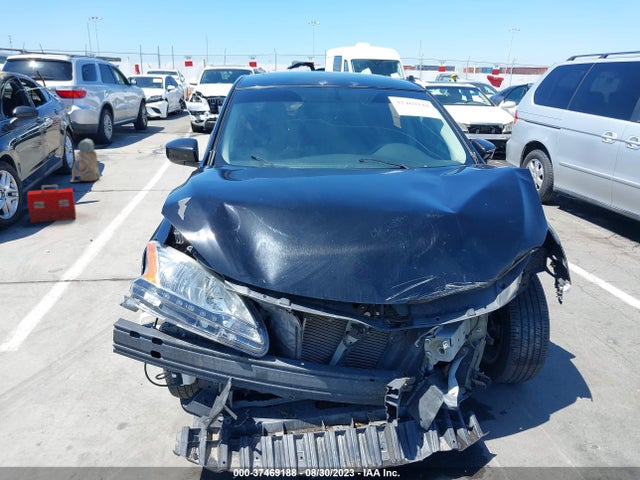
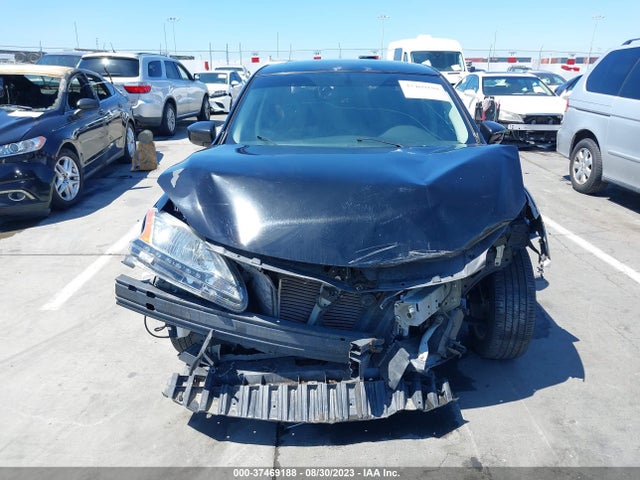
toolbox: present [27,185,76,223] -> none [87,171,131,206]

